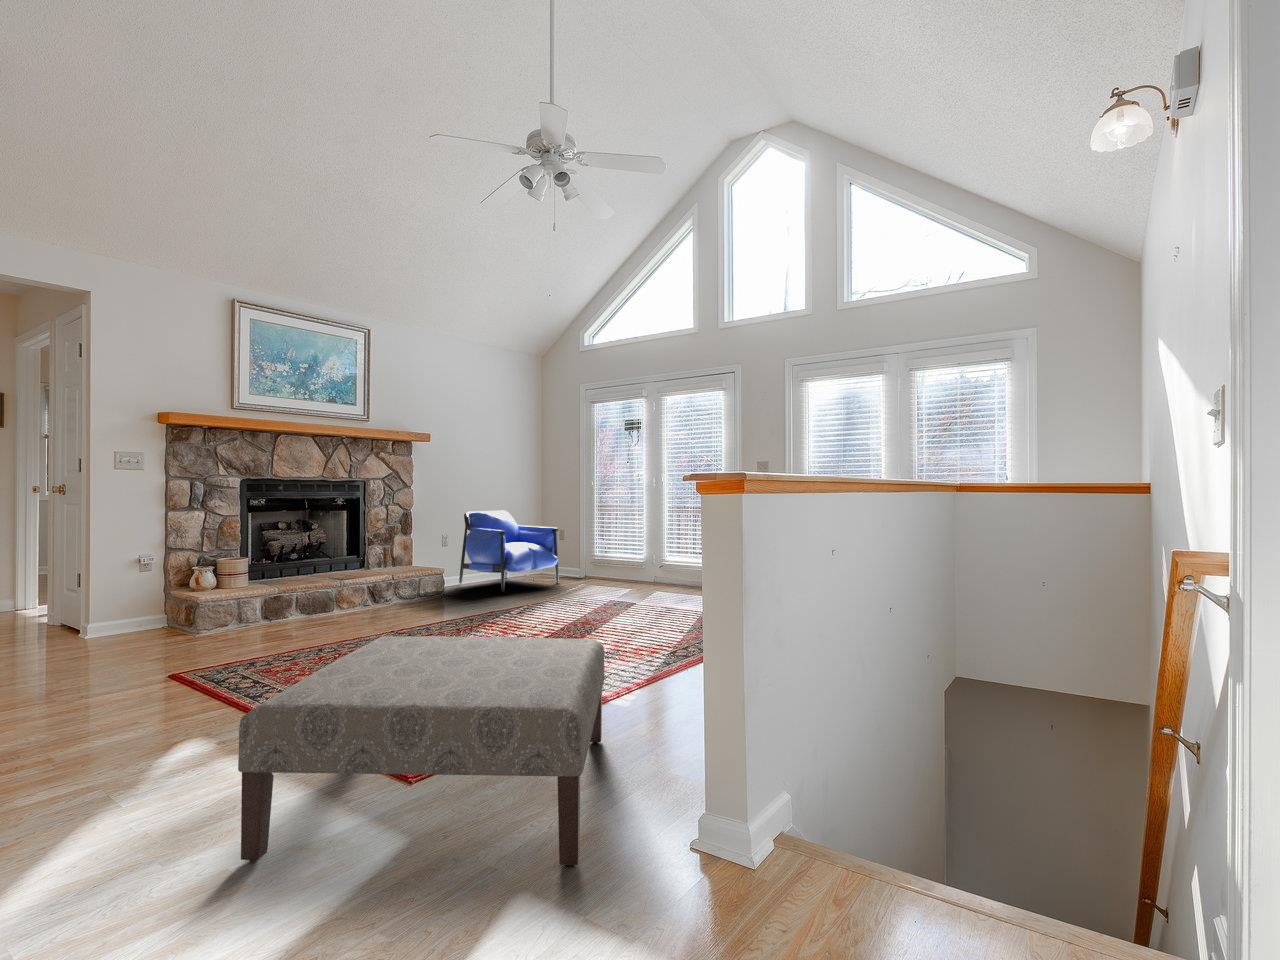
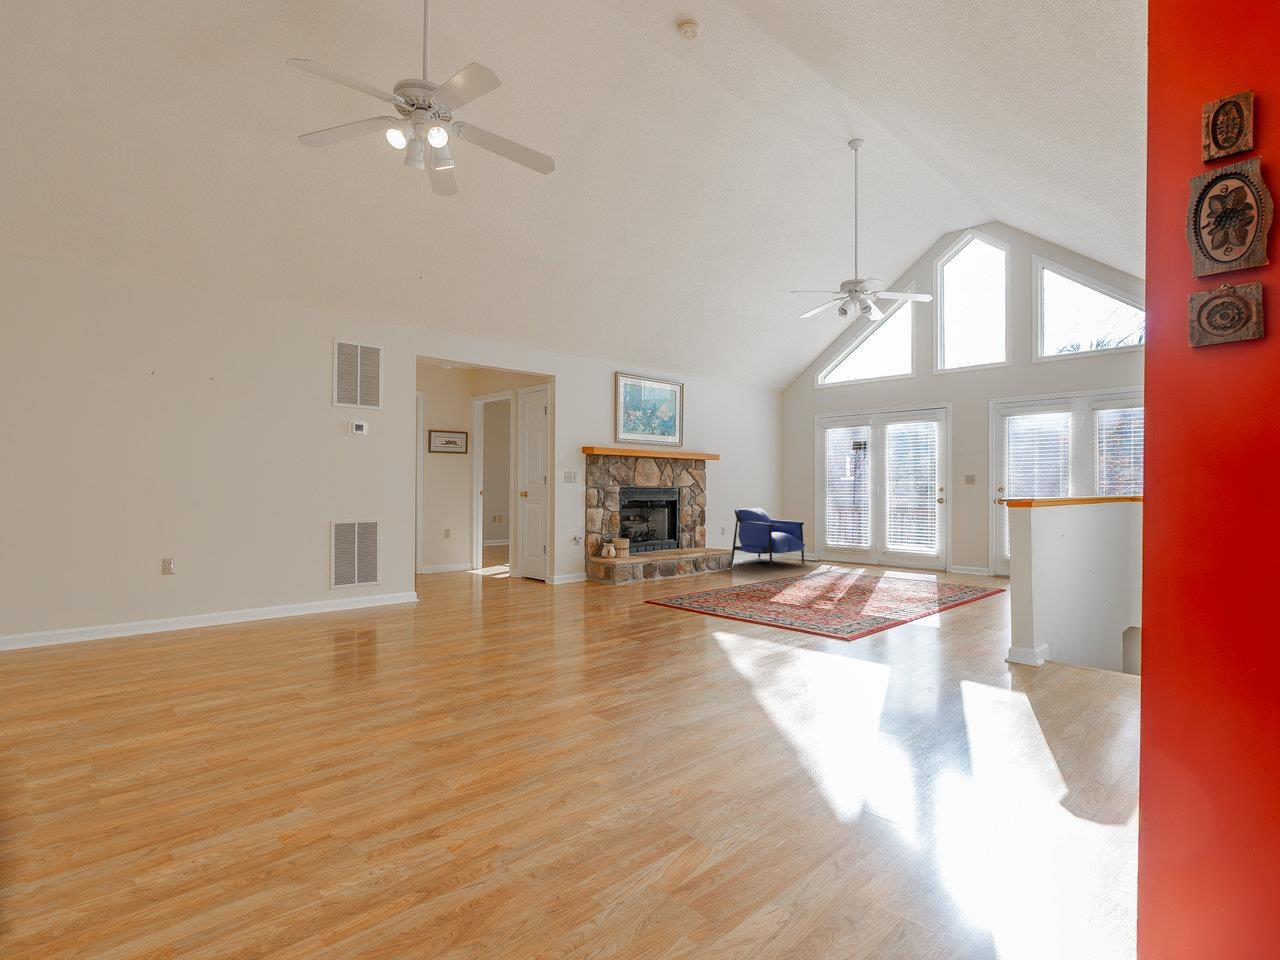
ottoman: present [238,636,605,866] -> none [809,584,973,680]

